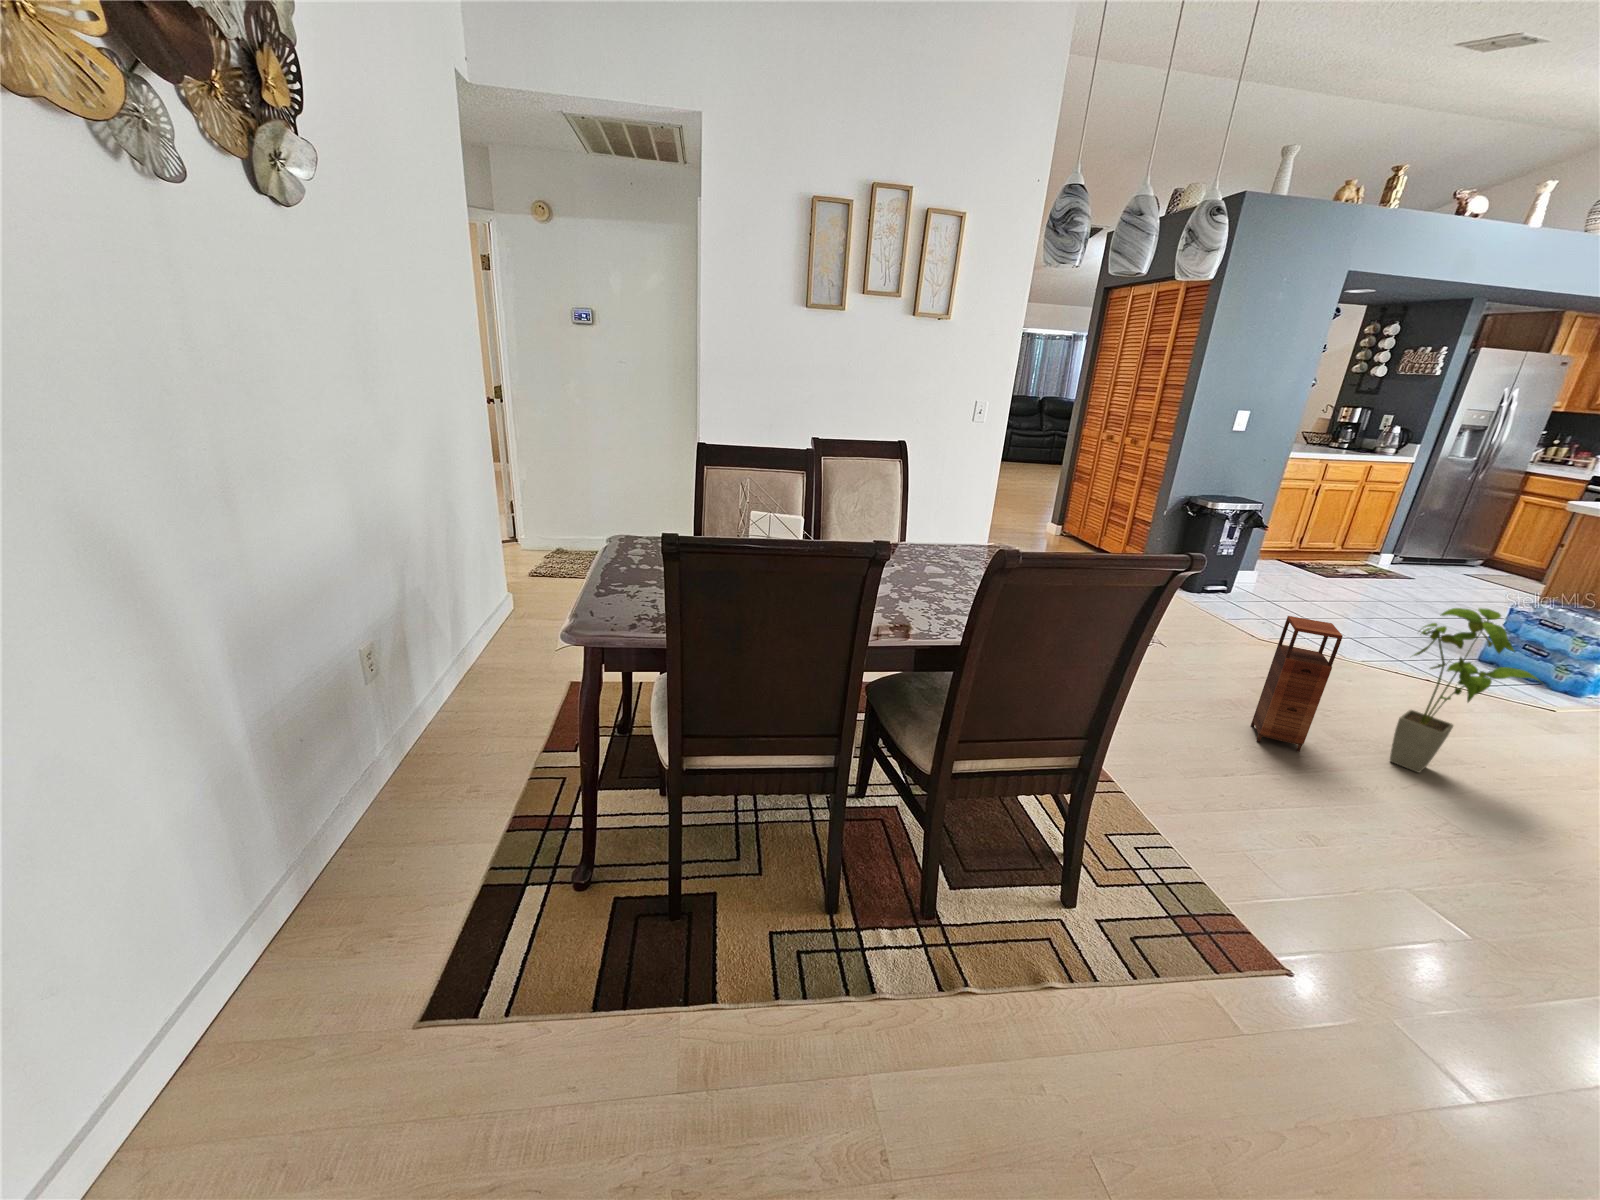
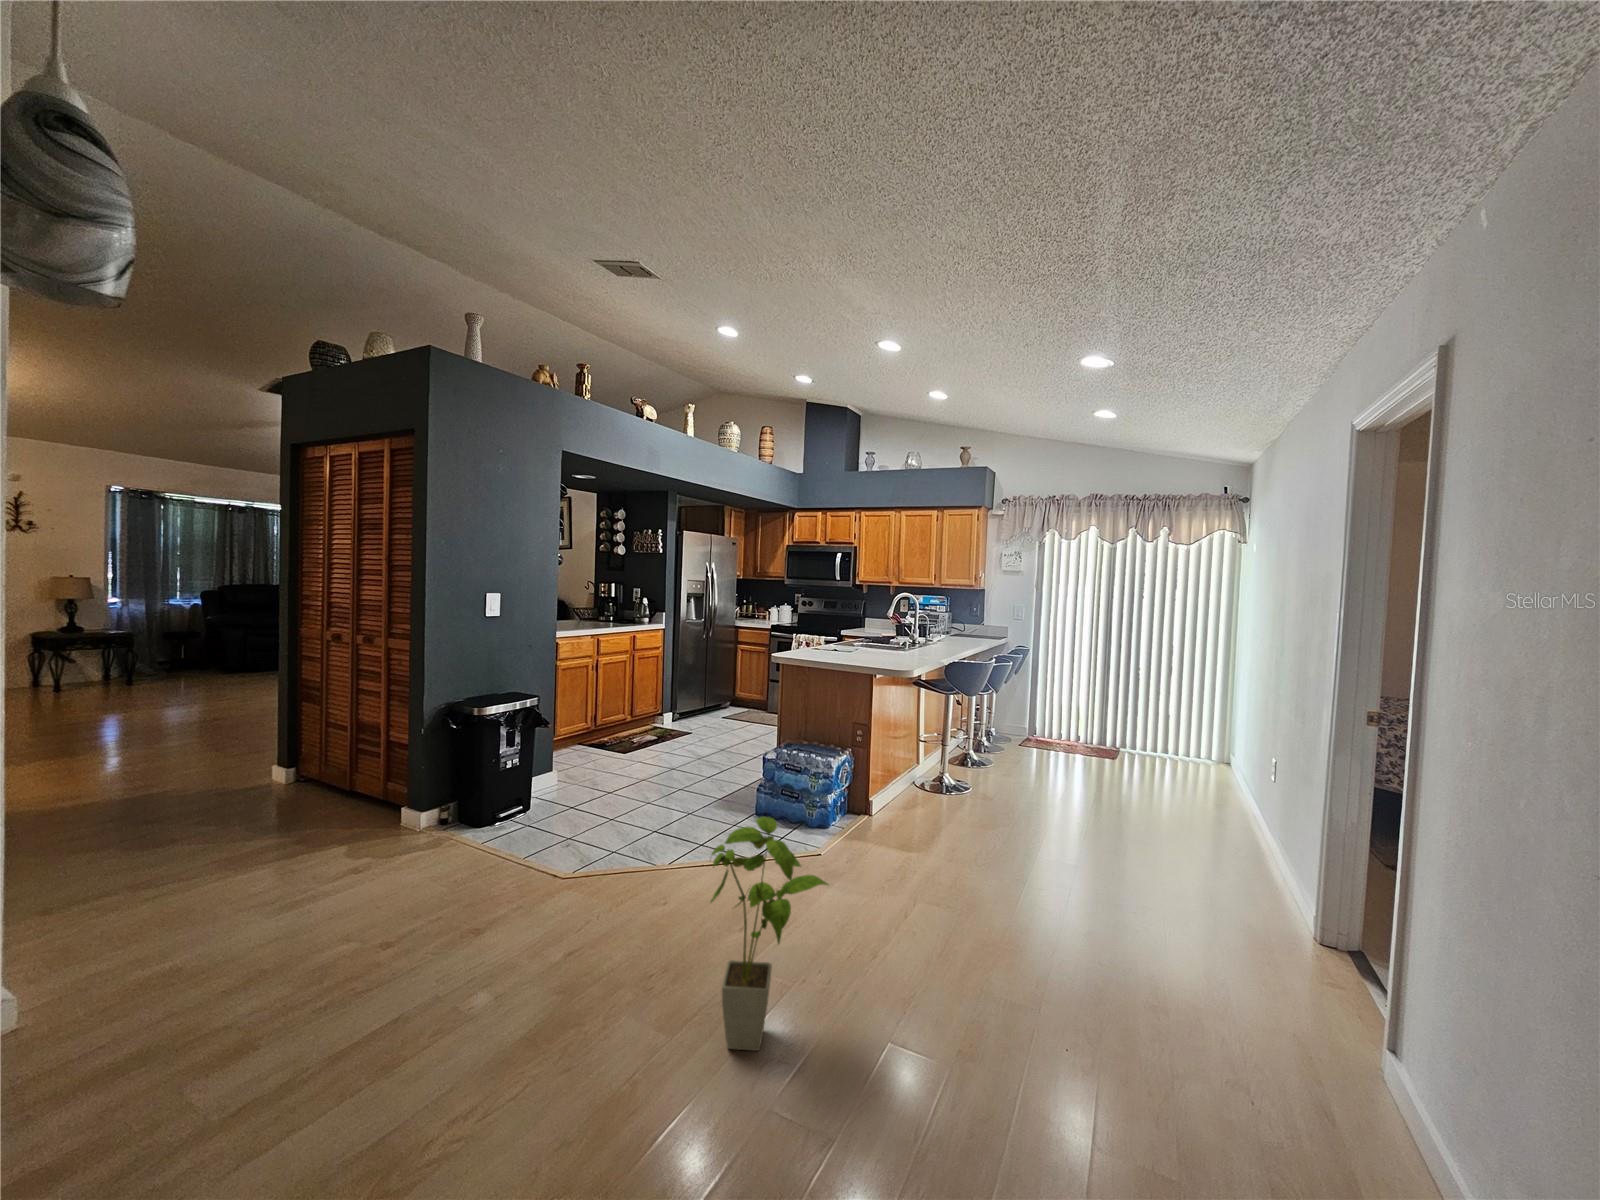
storage cabinet: present [1251,616,1343,752] -> none [553,893,631,1140]

